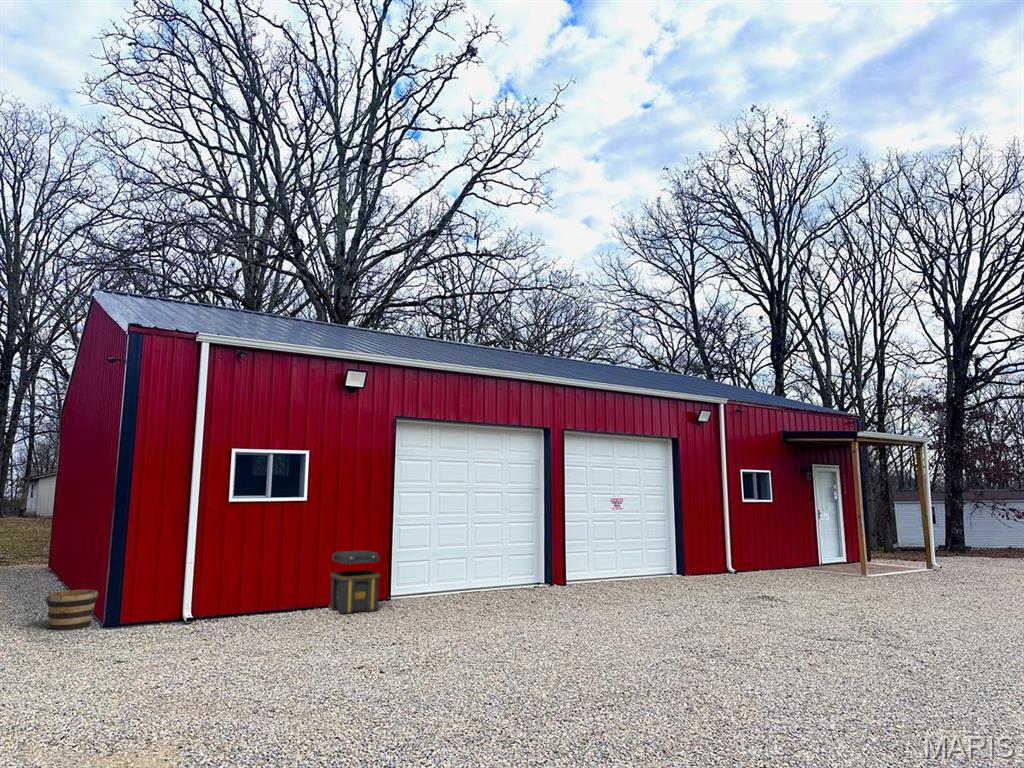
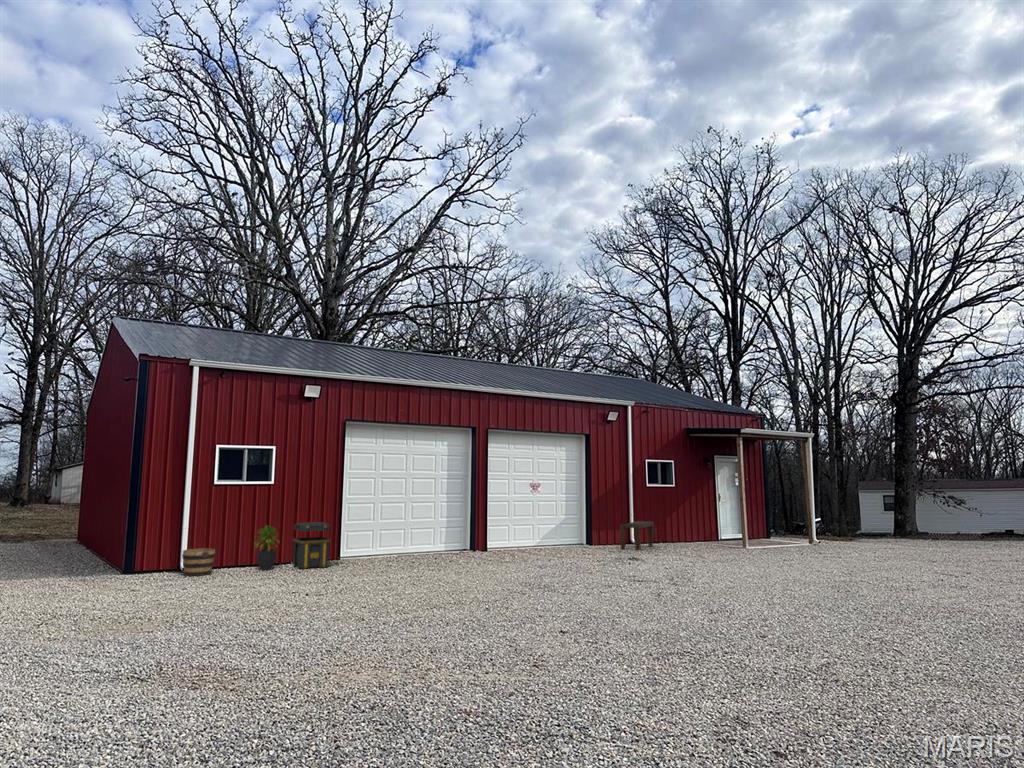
bench: none [719,544,757,581] -> present [620,521,654,550]
potted plant: none [279,555,316,617] -> present [255,525,279,570]
bucket: present [46,590,99,630] -> present [182,548,215,576]

